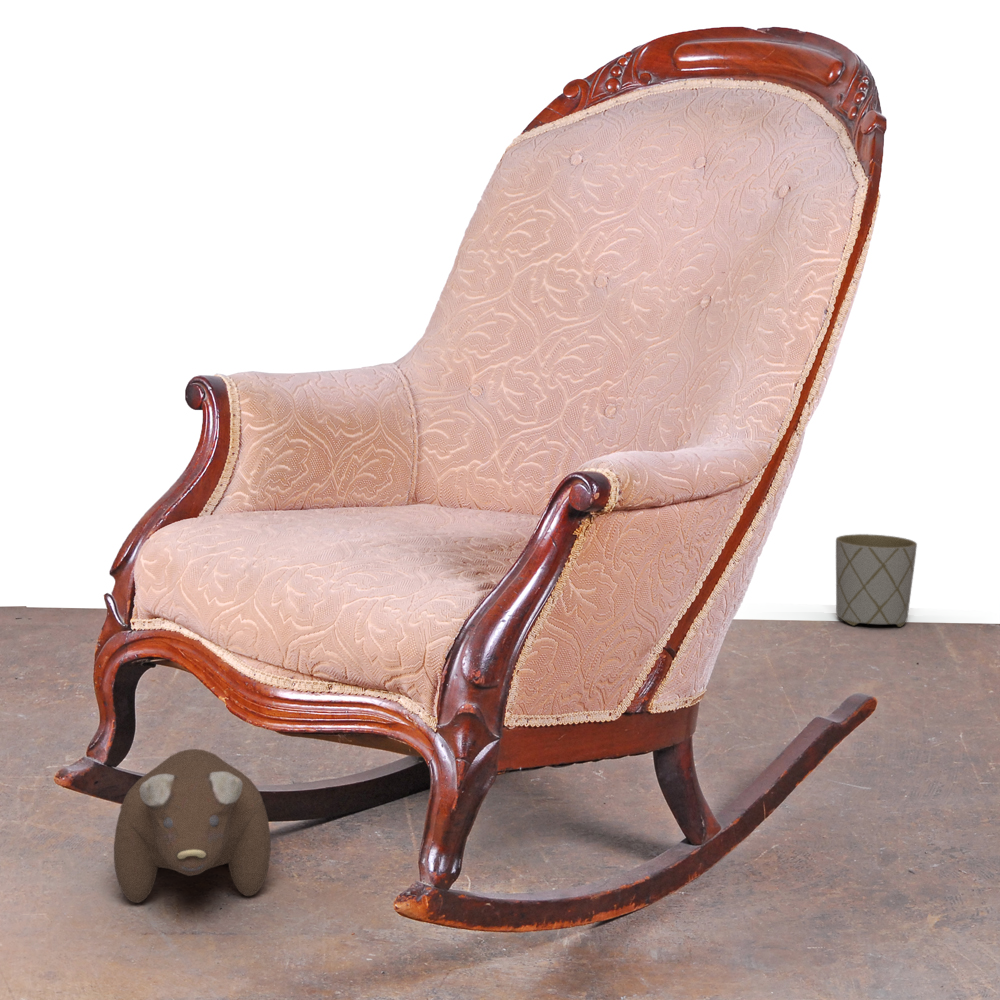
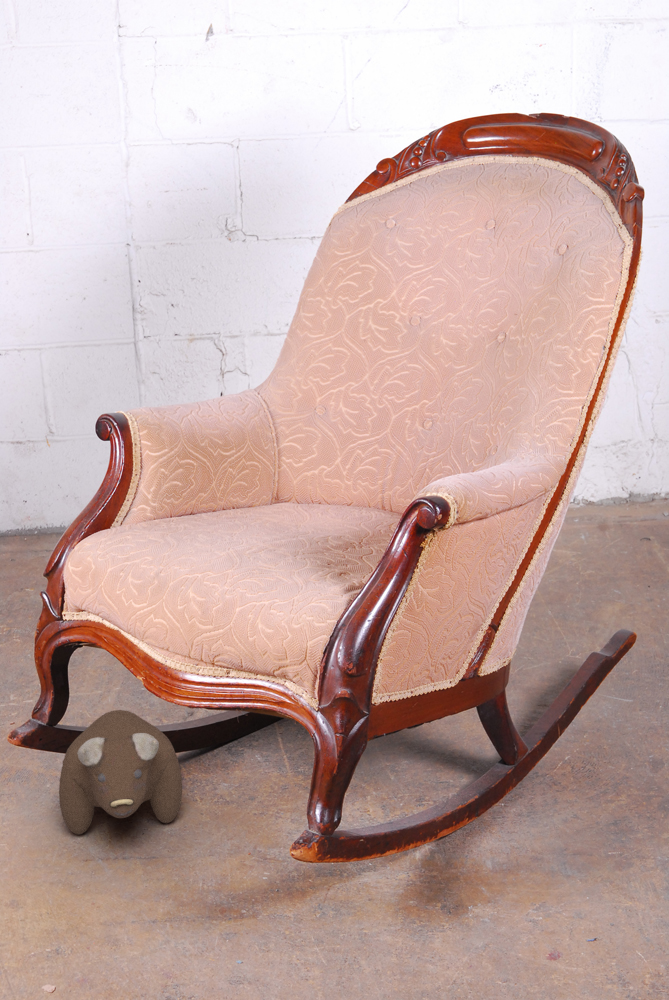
planter: present [836,534,917,627] -> none [580,489,640,558]

